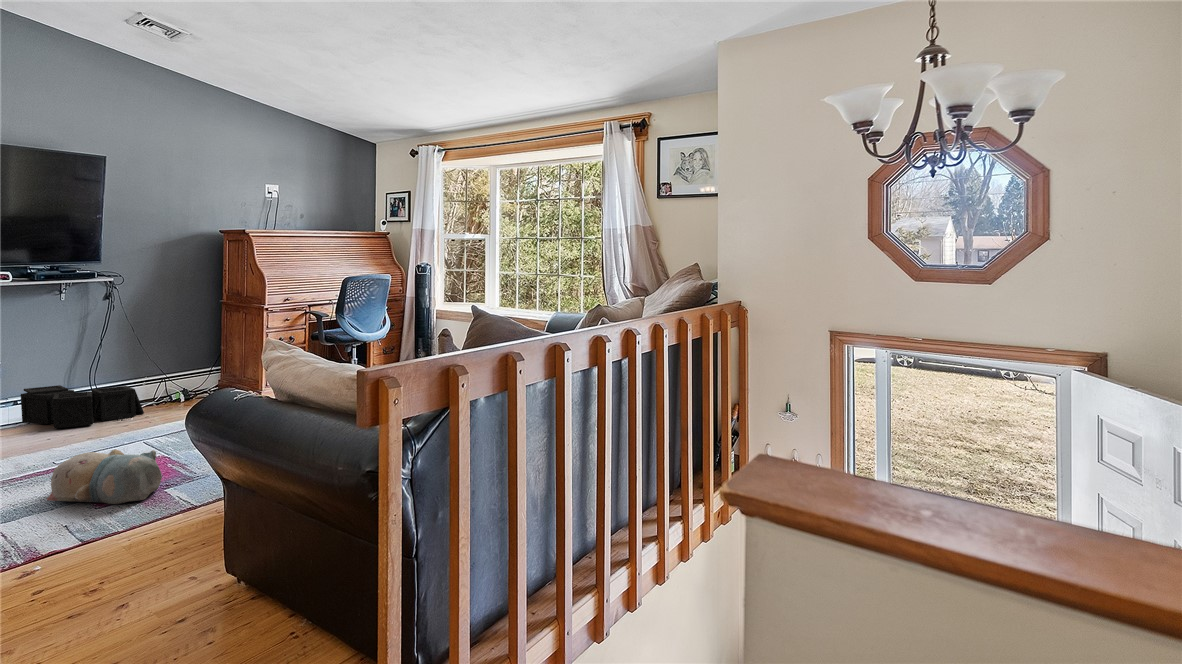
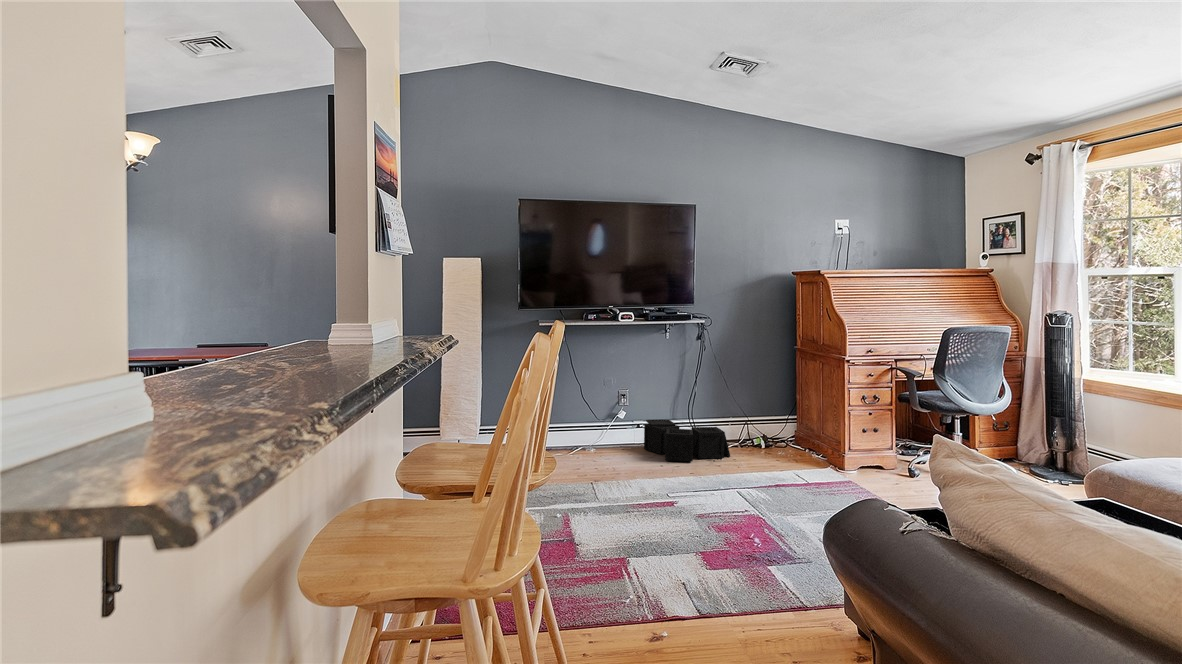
plush toy: present [47,449,162,504] -> none [667,503,765,573]

